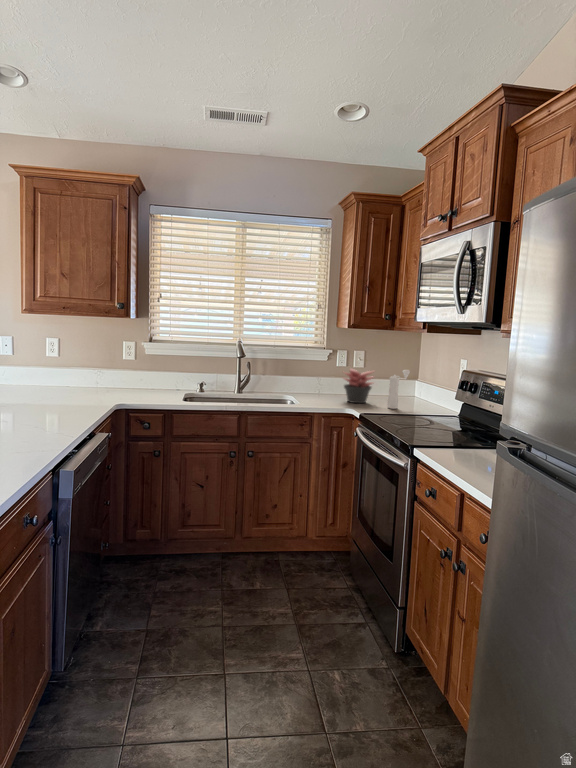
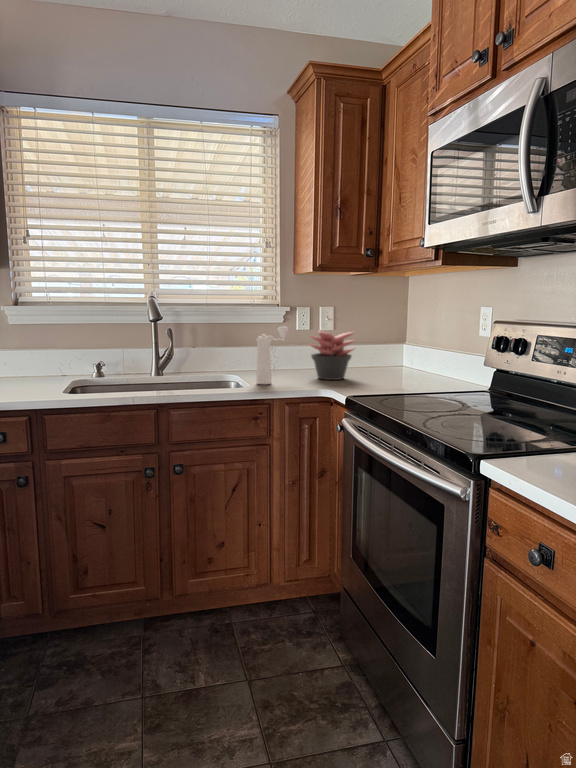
pepper mill: present [387,370,410,409] -> present [256,326,288,384]

